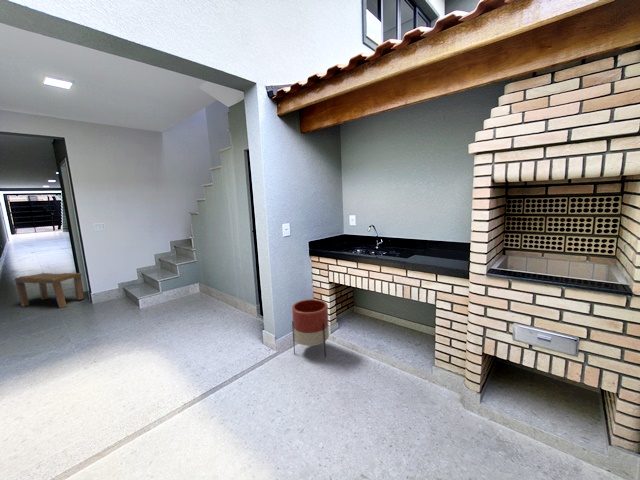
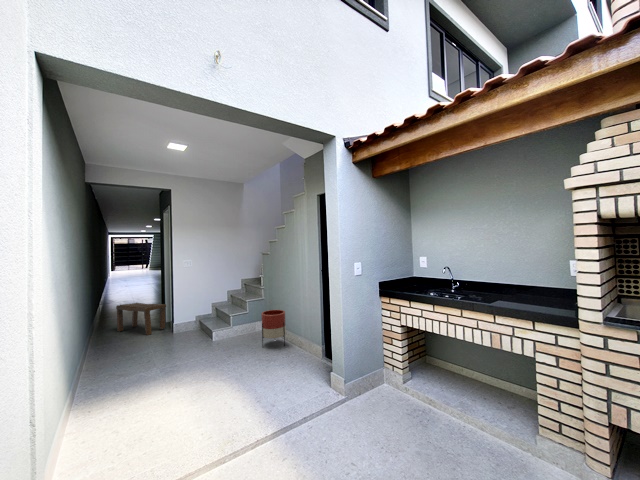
planter: present [292,299,329,357] -> present [261,310,286,346]

